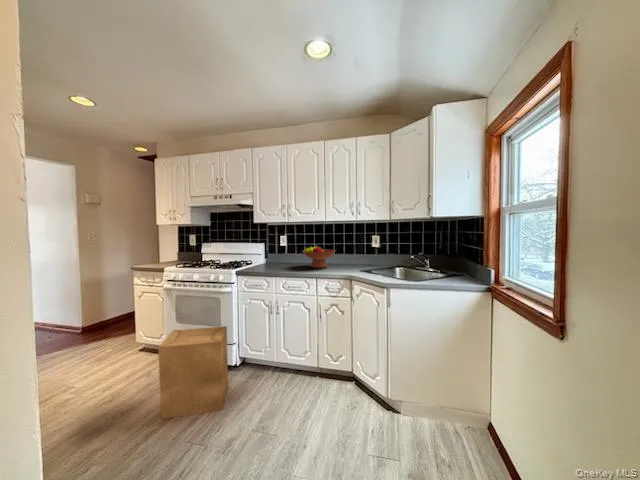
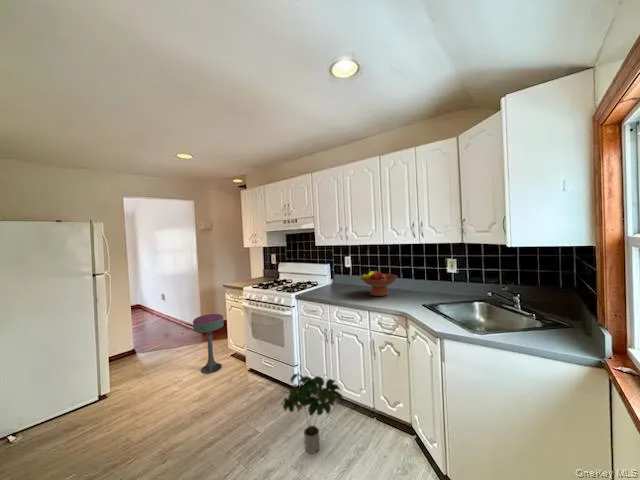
bar stool: none [91,302,134,373] -> present [193,314,224,373]
cardboard box: present [158,326,228,418] -> none [220,349,286,435]
potted plant: none [234,340,300,415] -> present [281,374,342,454]

